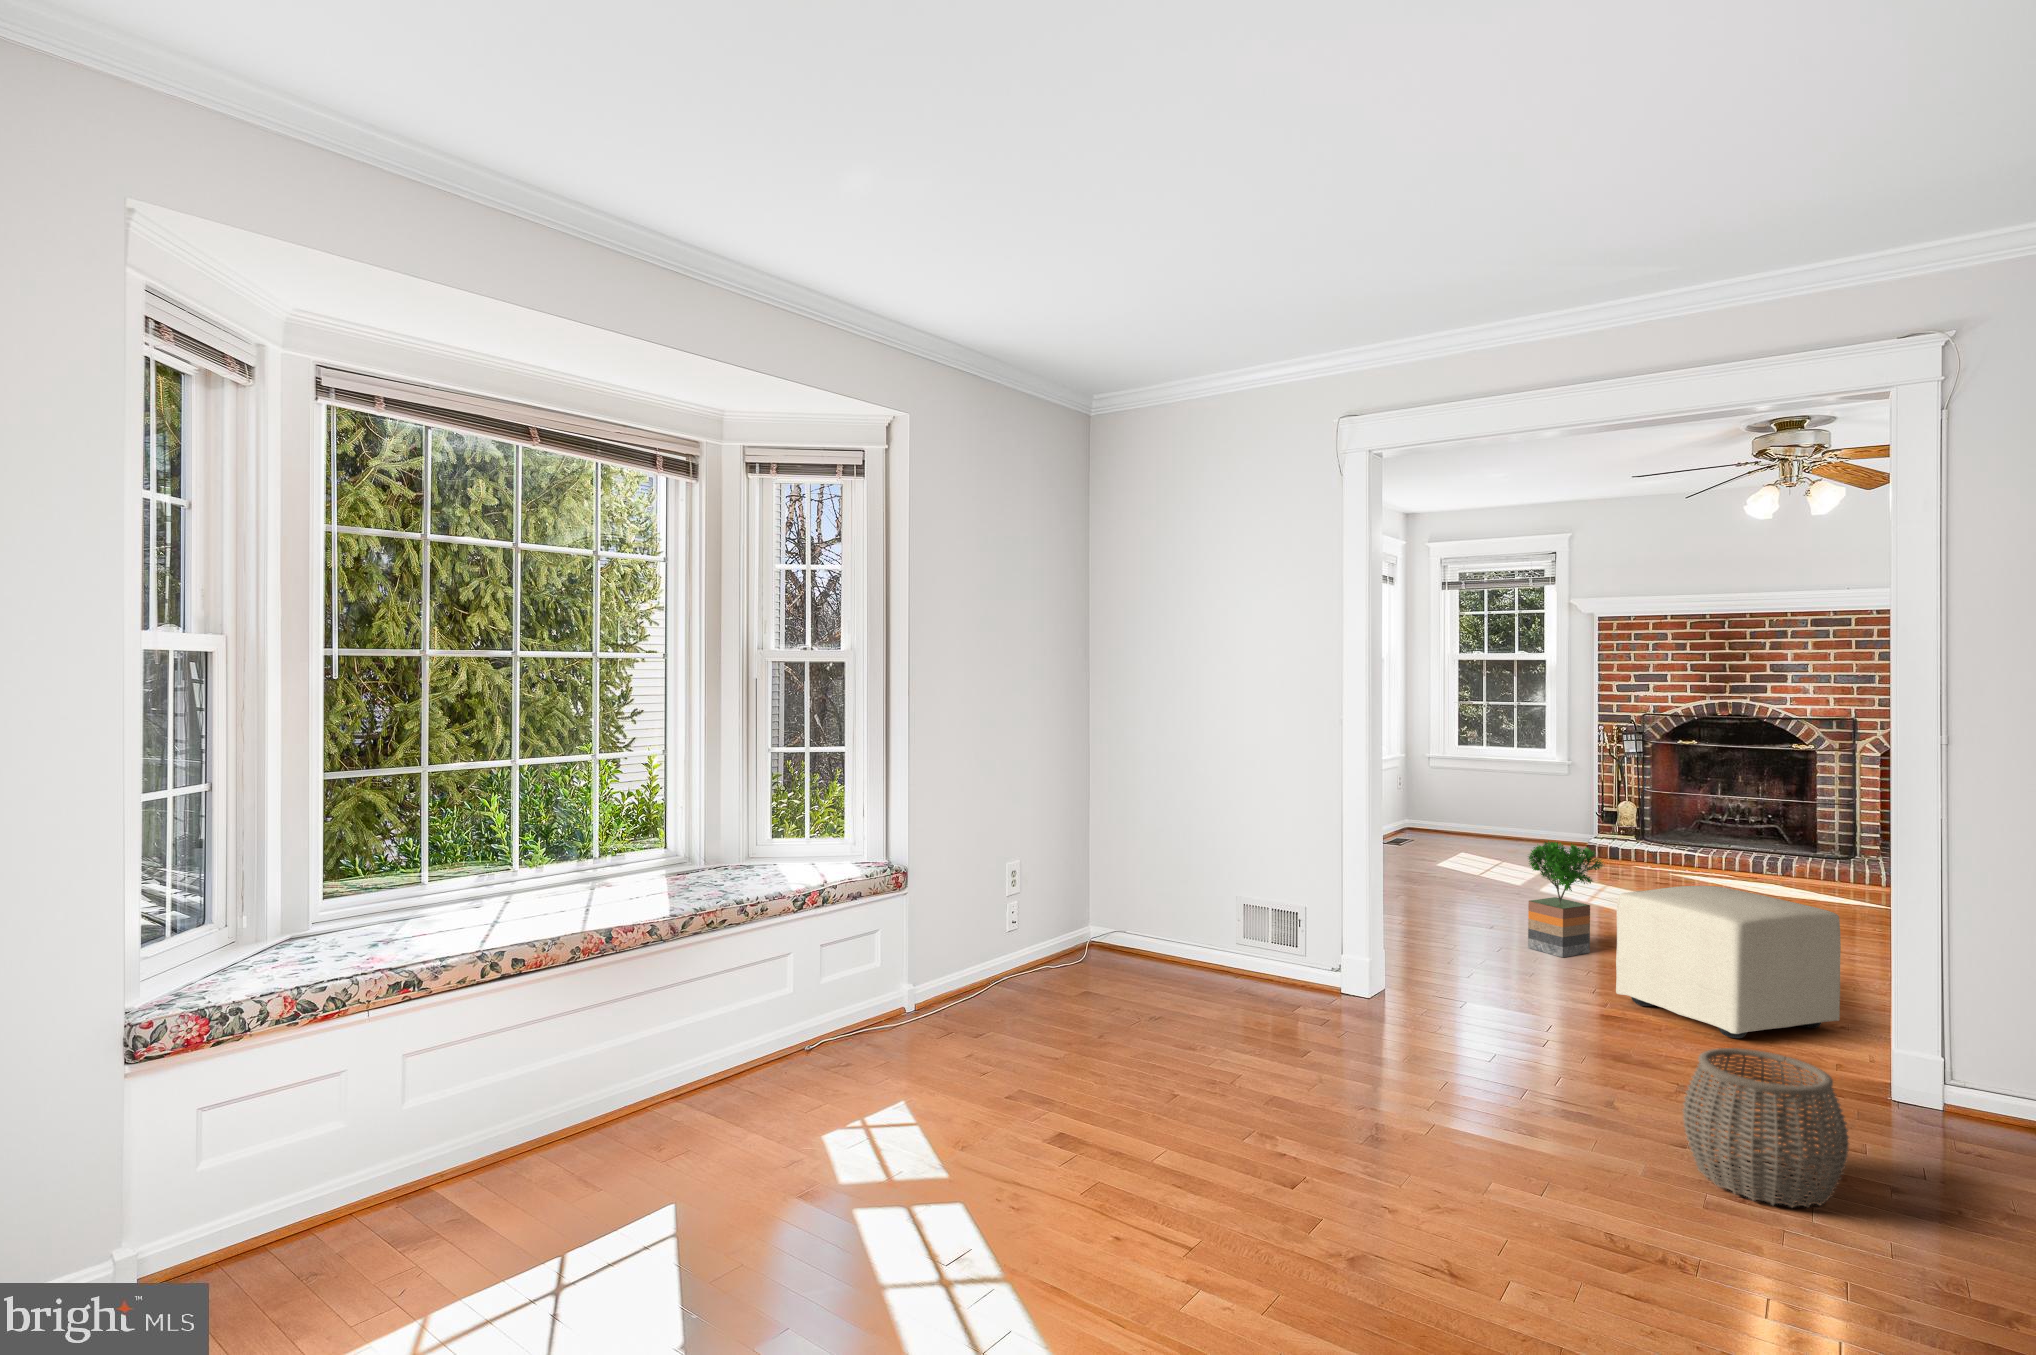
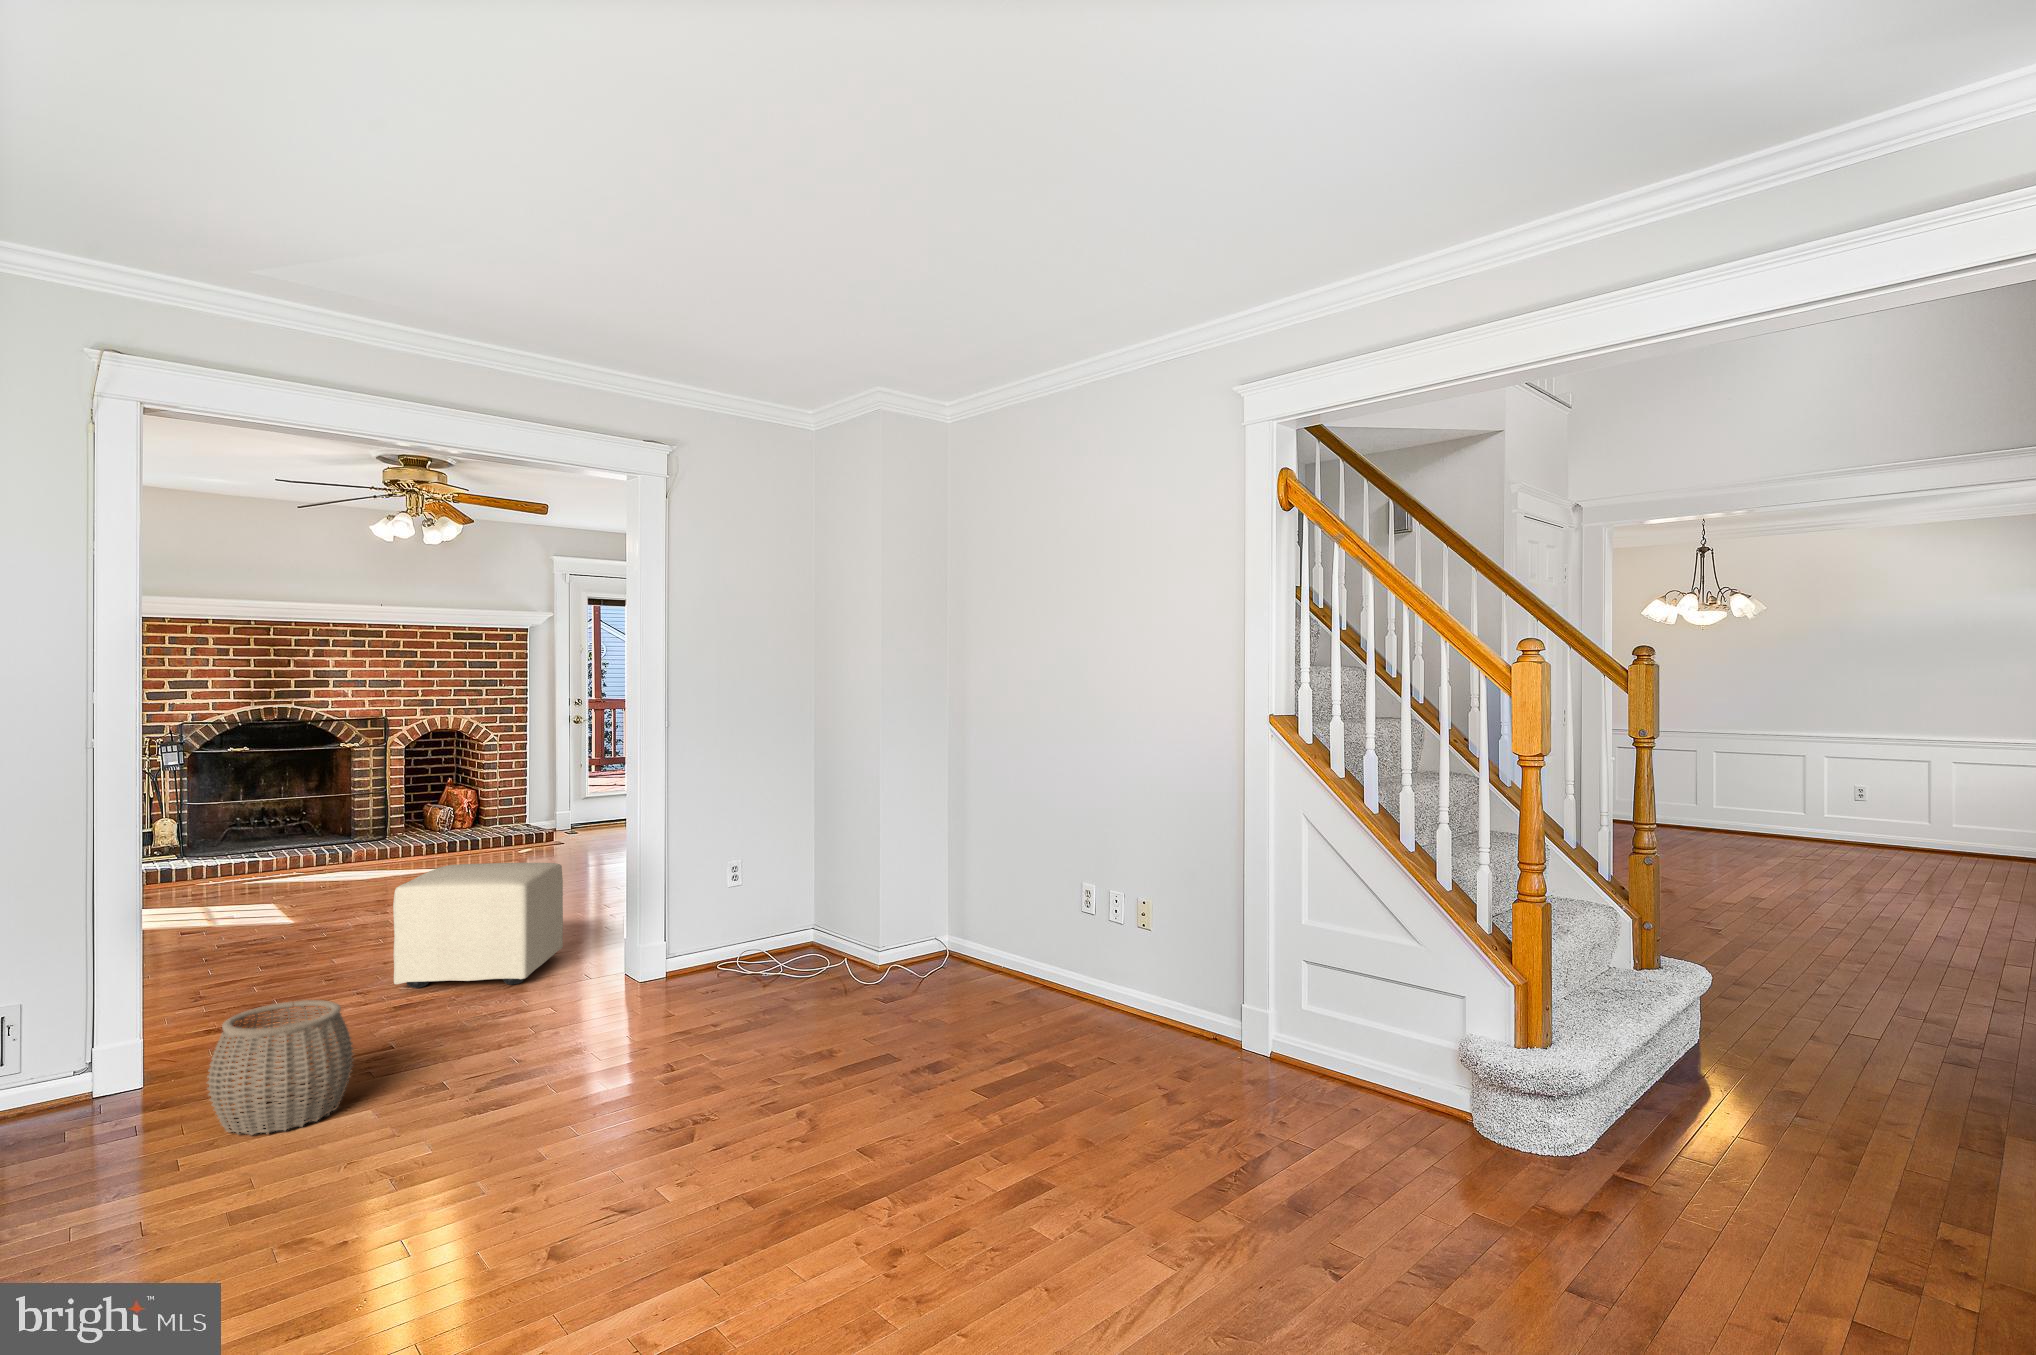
potted tree: present [1528,841,1603,957] -> none [226,856,318,980]
woven basket: present [1683,1048,1849,1207] -> present [207,1000,354,1135]

